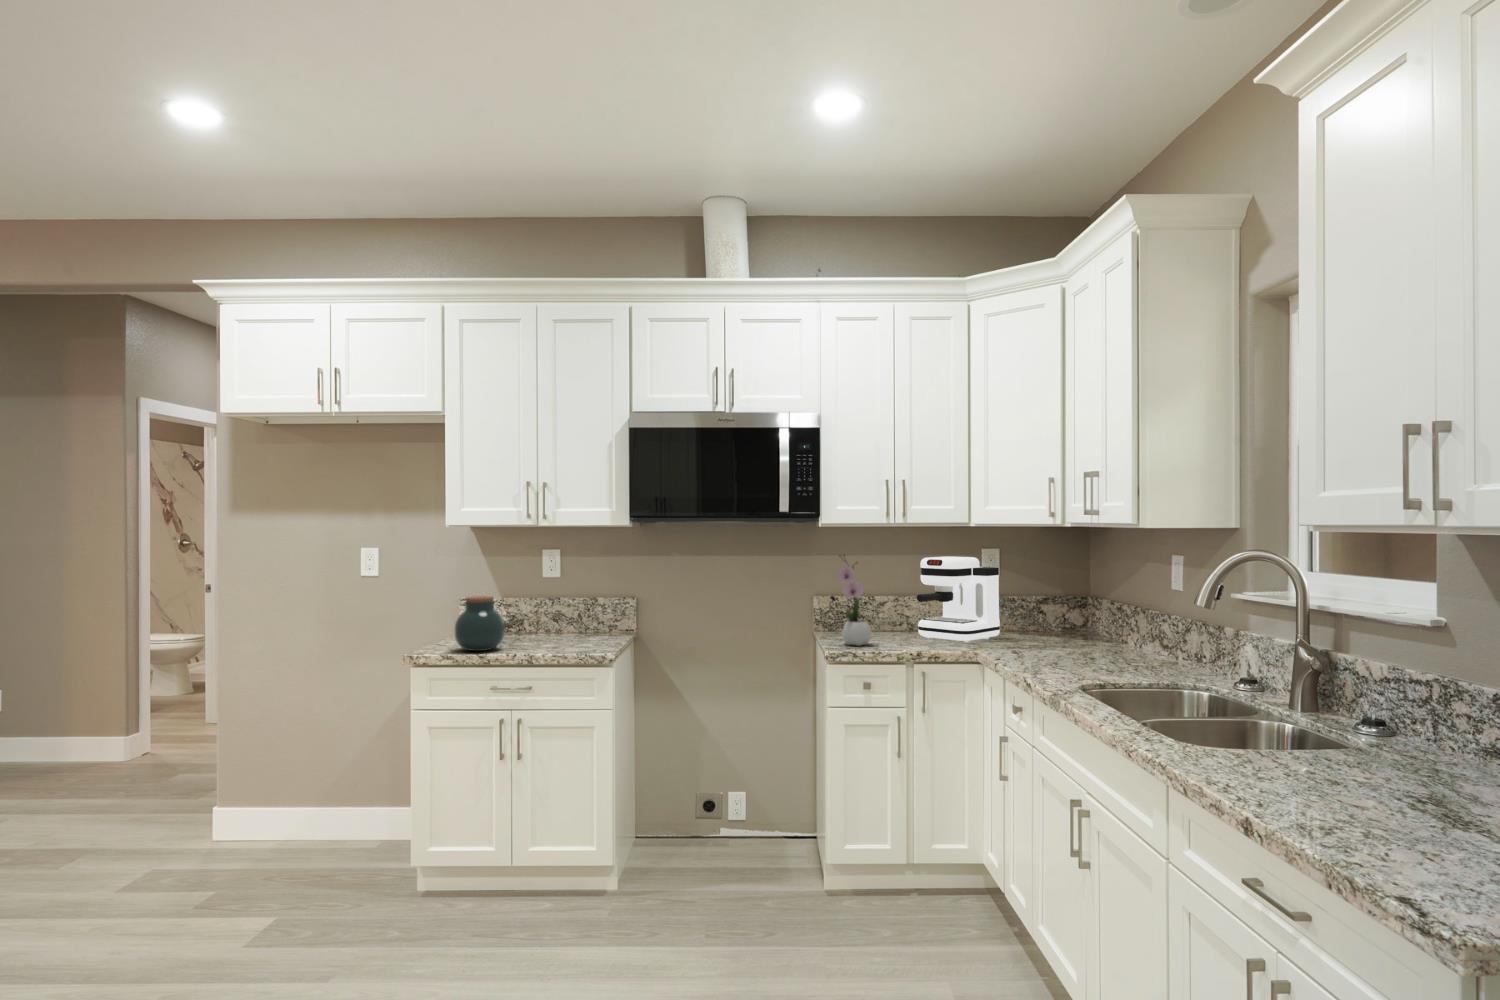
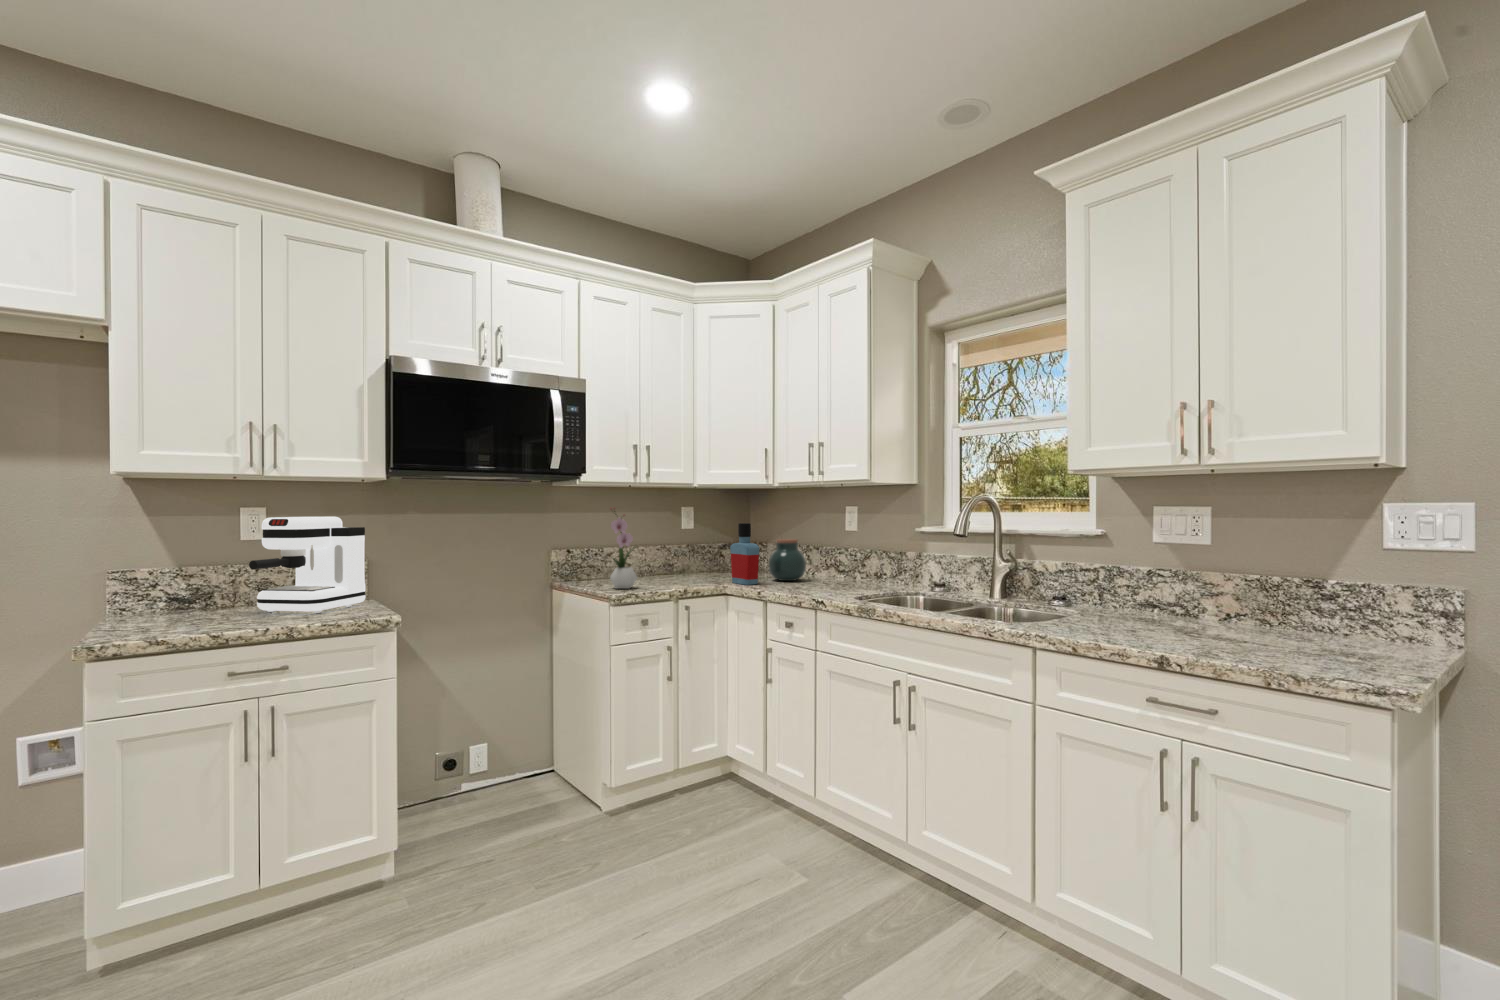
coffee maker: present [917,556,1000,643] -> present [249,517,366,613]
bottle: none [999,575,1026,654] -> present [730,523,759,585]
jar: present [454,596,505,651] -> present [768,539,806,581]

